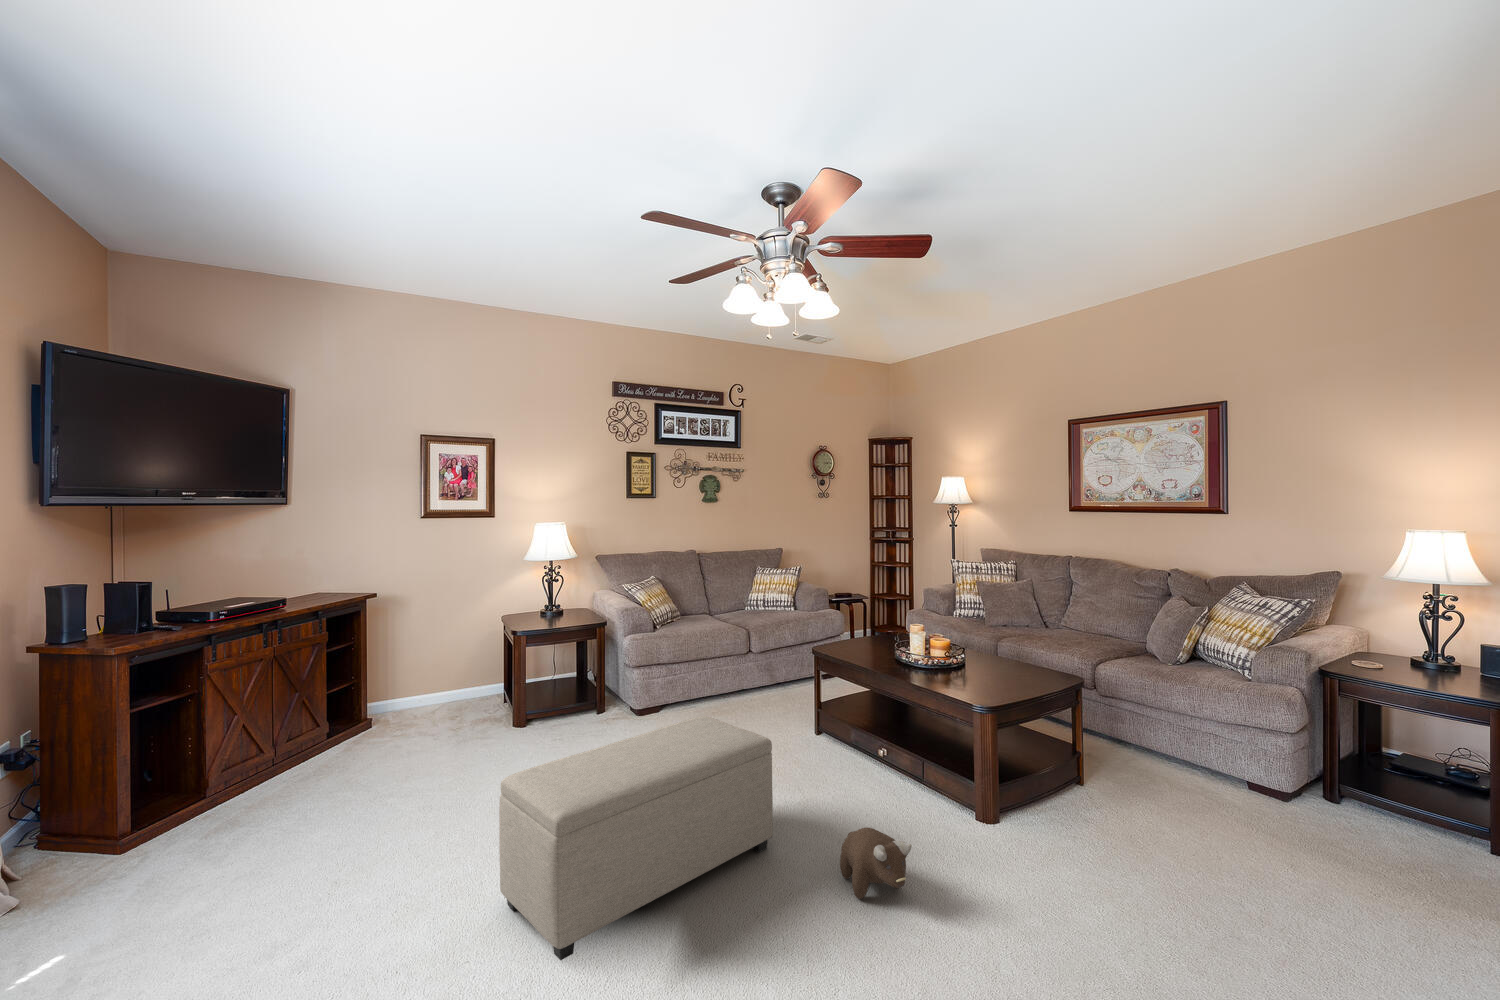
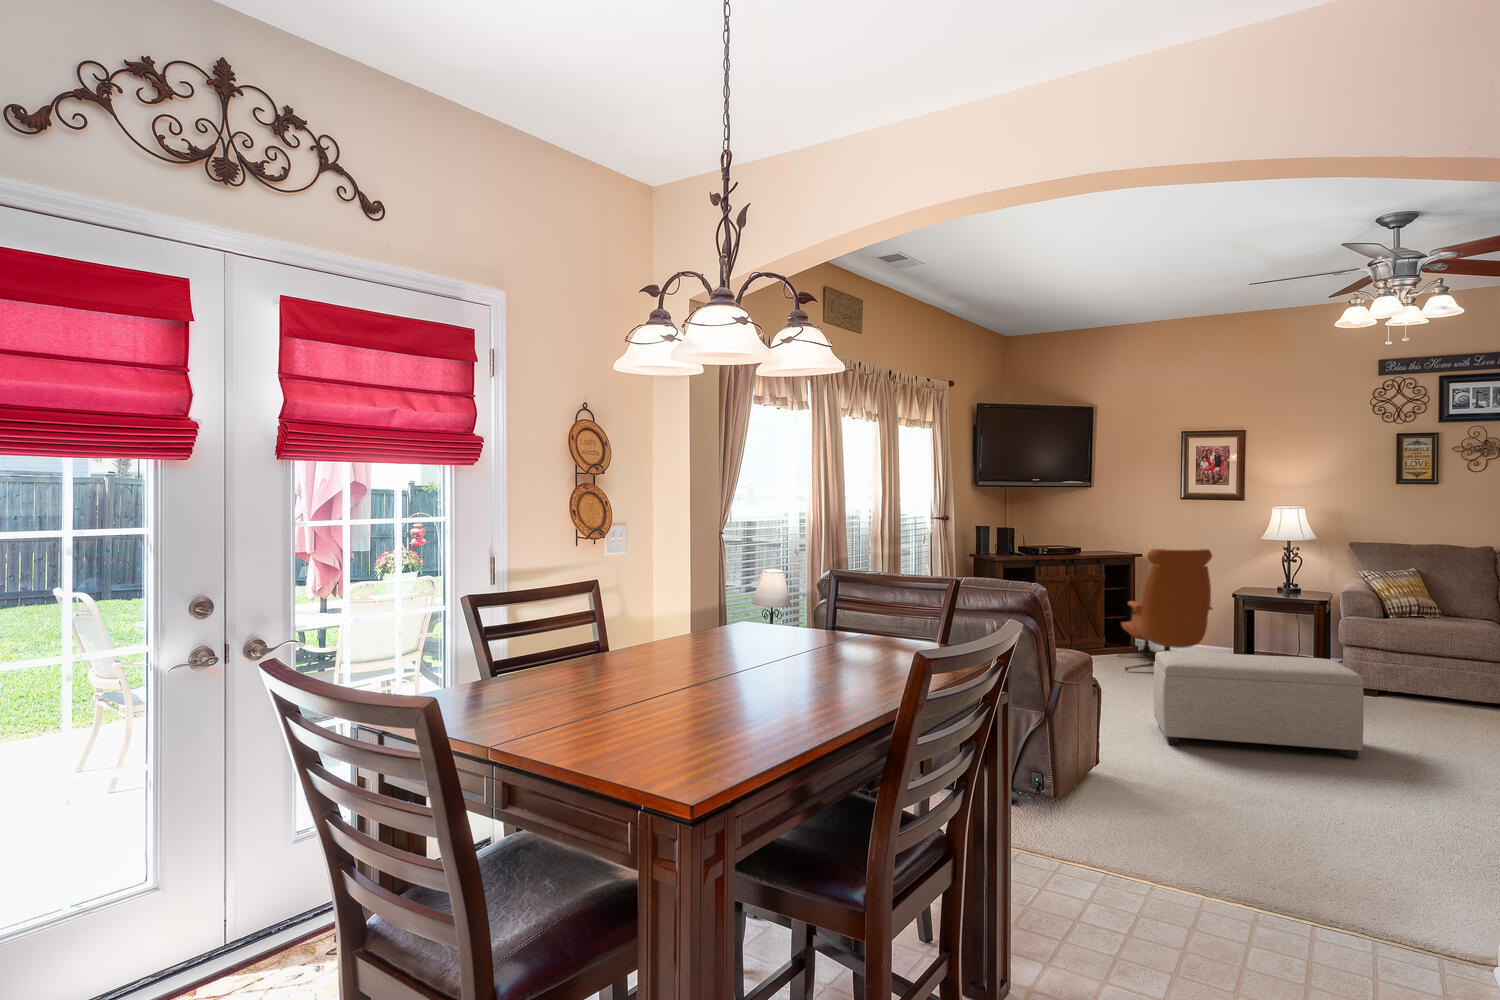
lounge chair: none [350,582,500,774] -> present [1119,549,1212,671]
plush toy: present [840,827,911,899] -> none [1384,746,1442,796]

